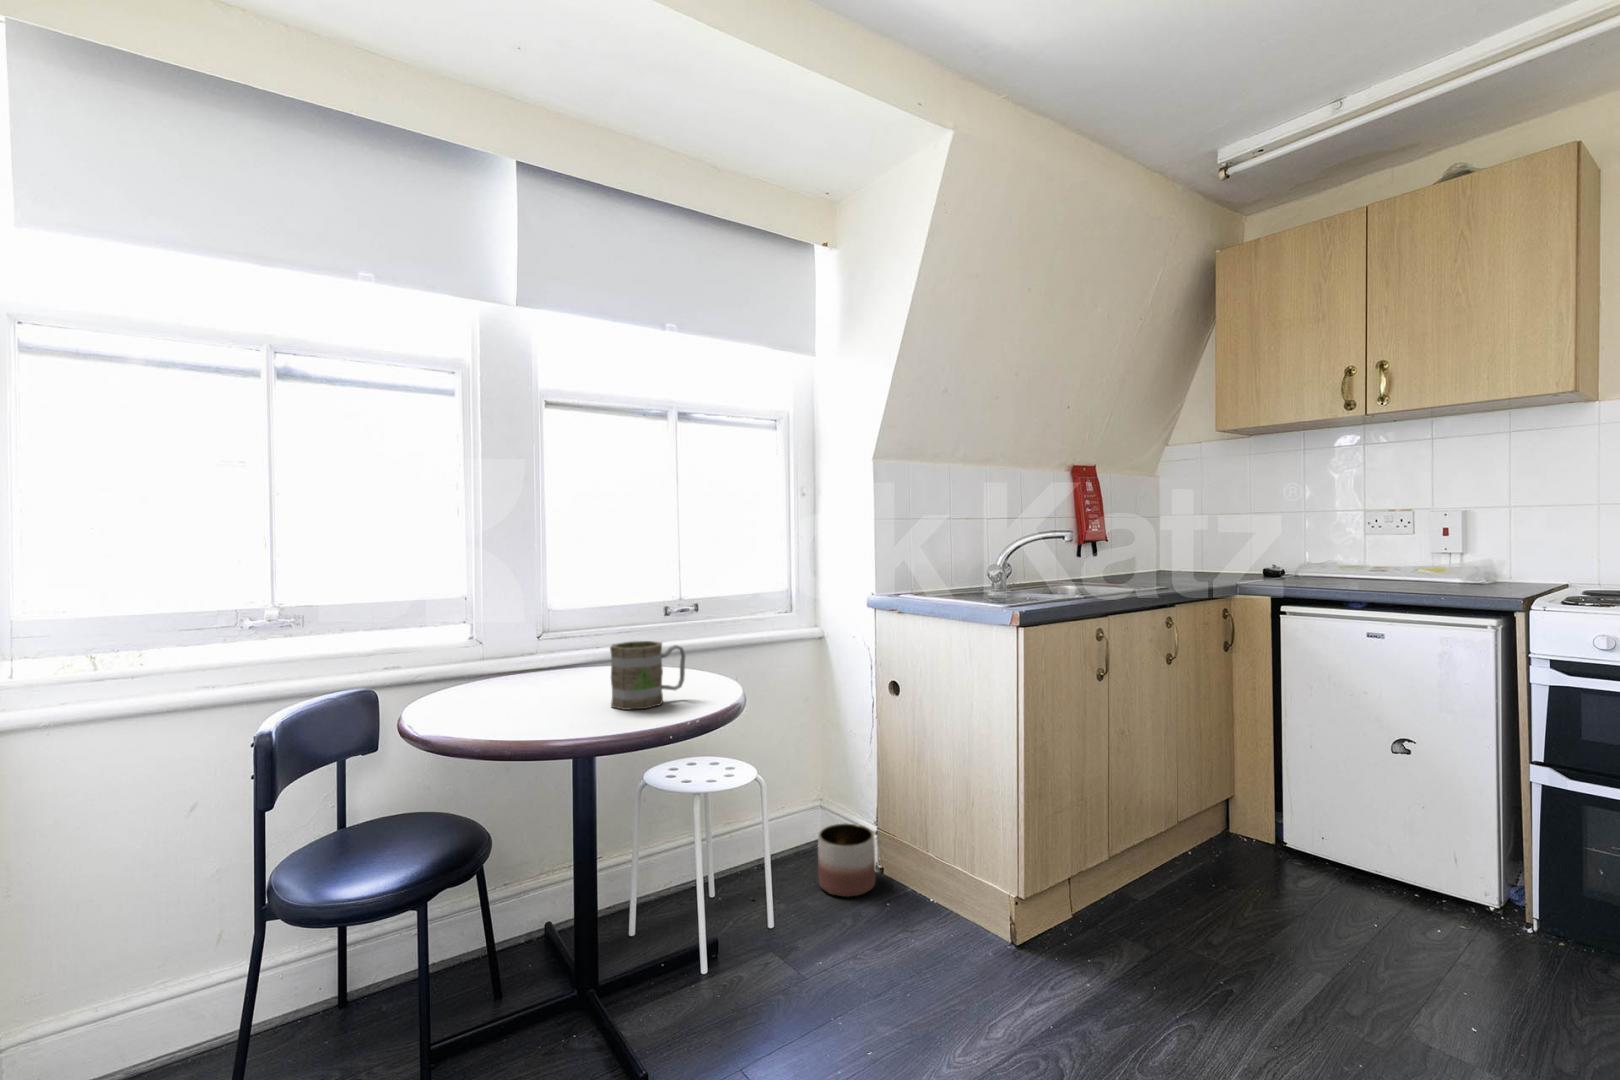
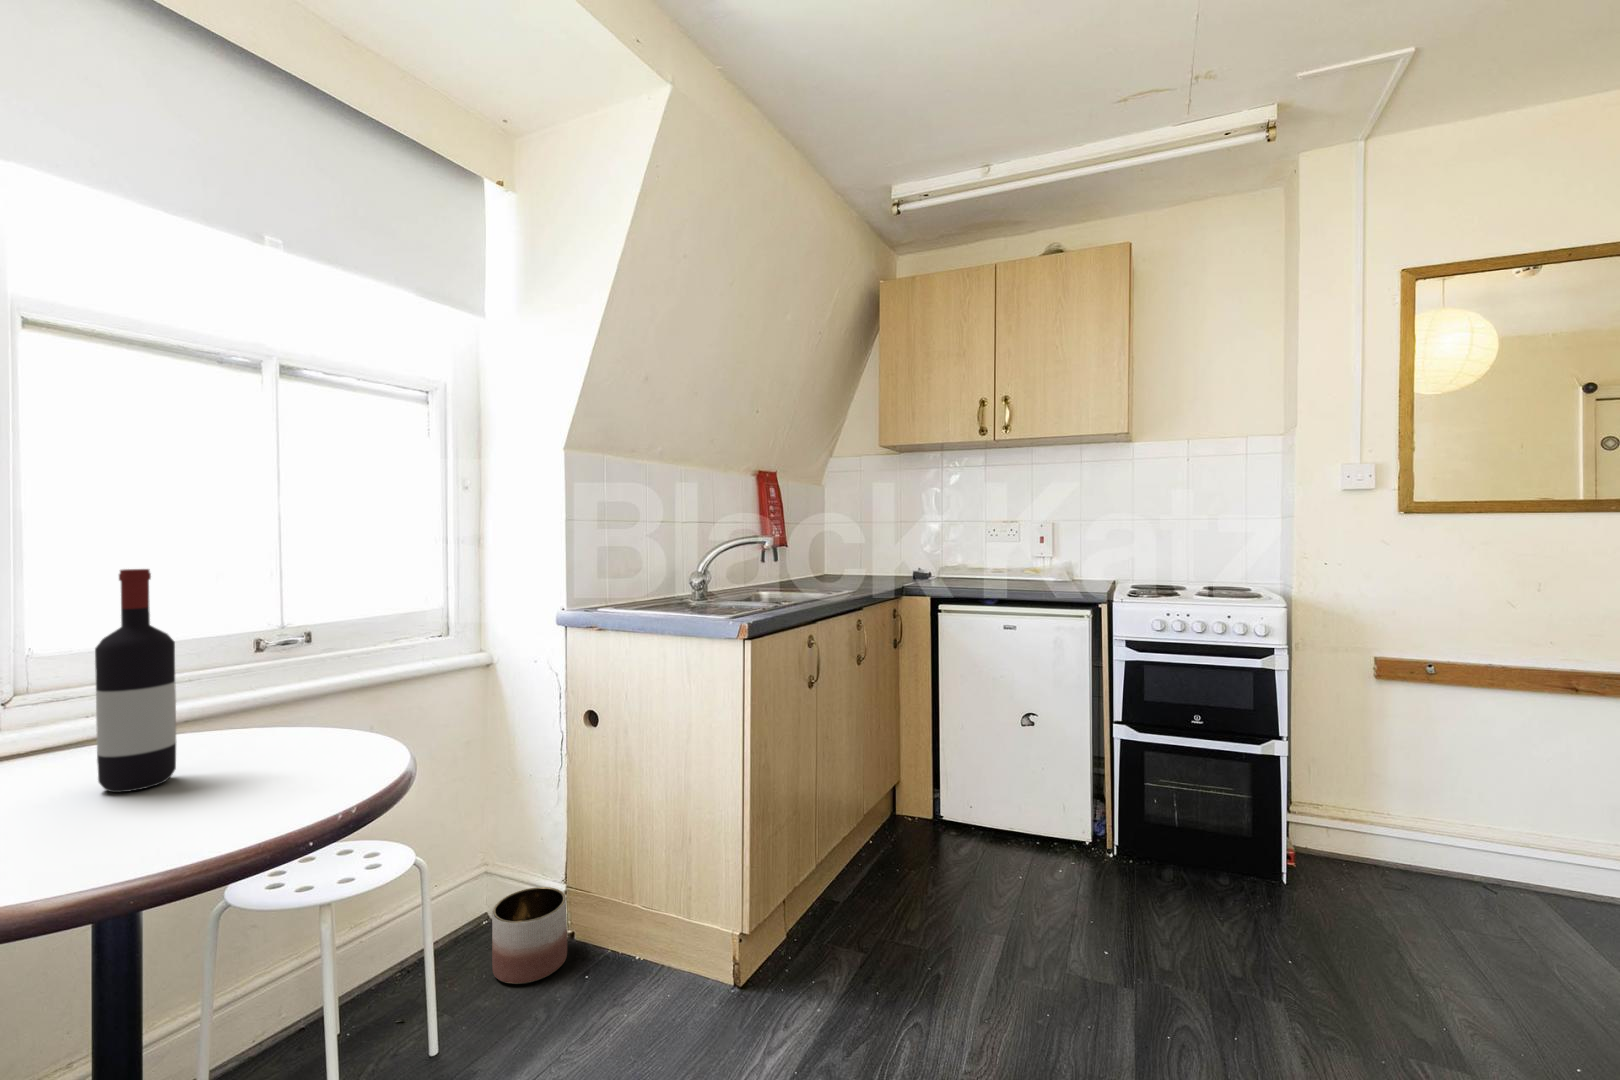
wine bottle: none [580,555,618,690] -> present [95,569,176,792]
mug: present [610,641,686,710] -> none [167,704,316,825]

